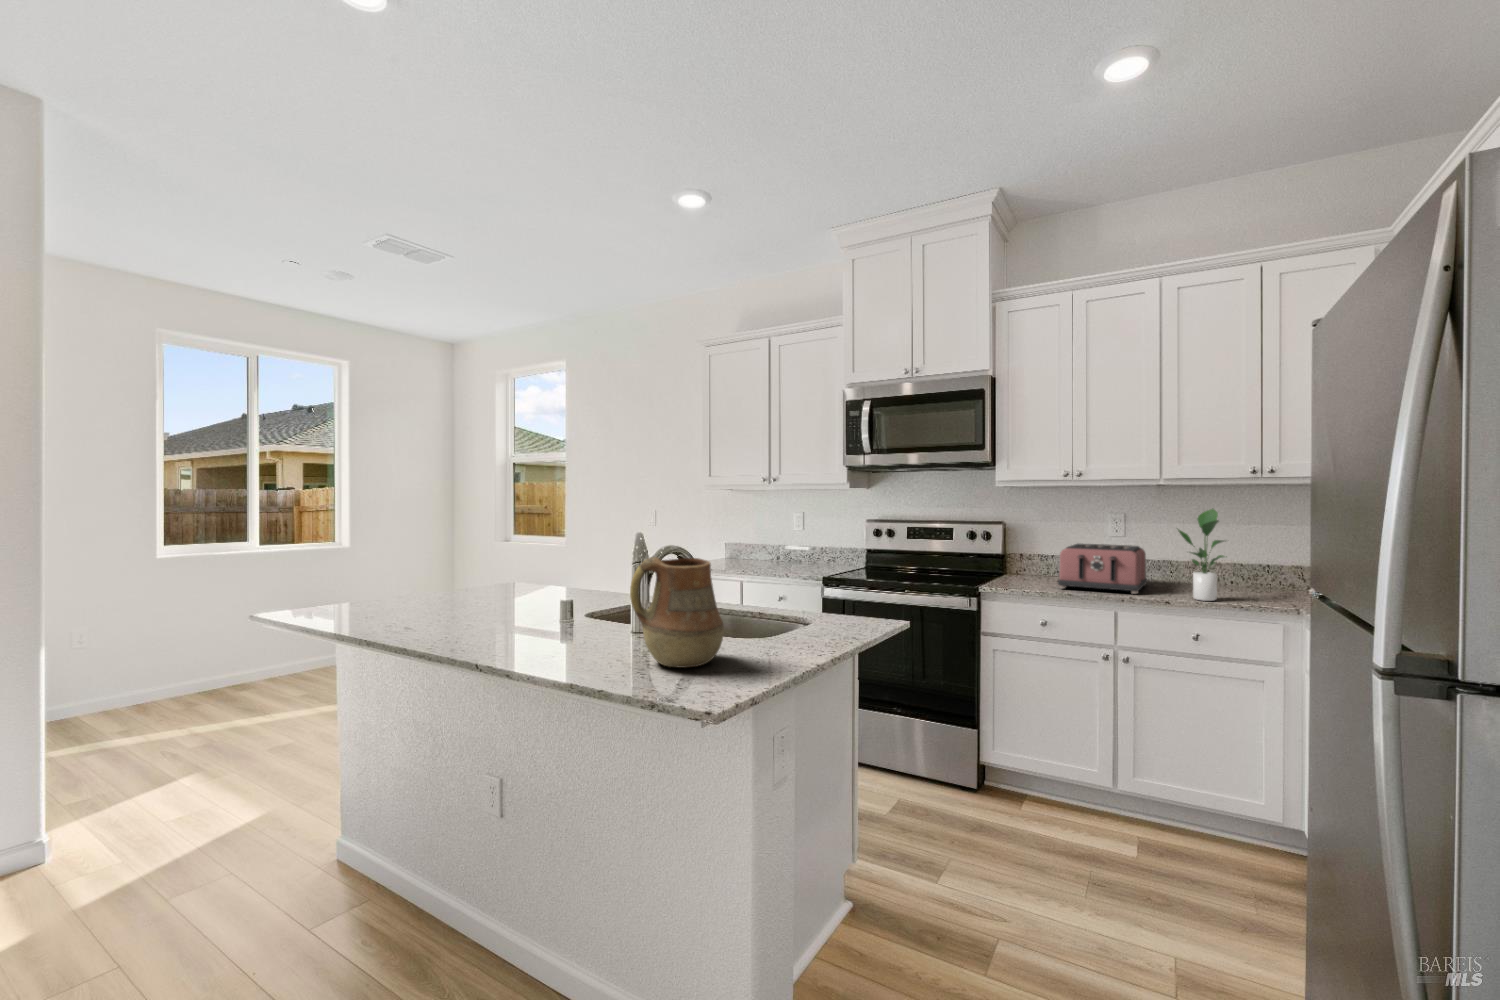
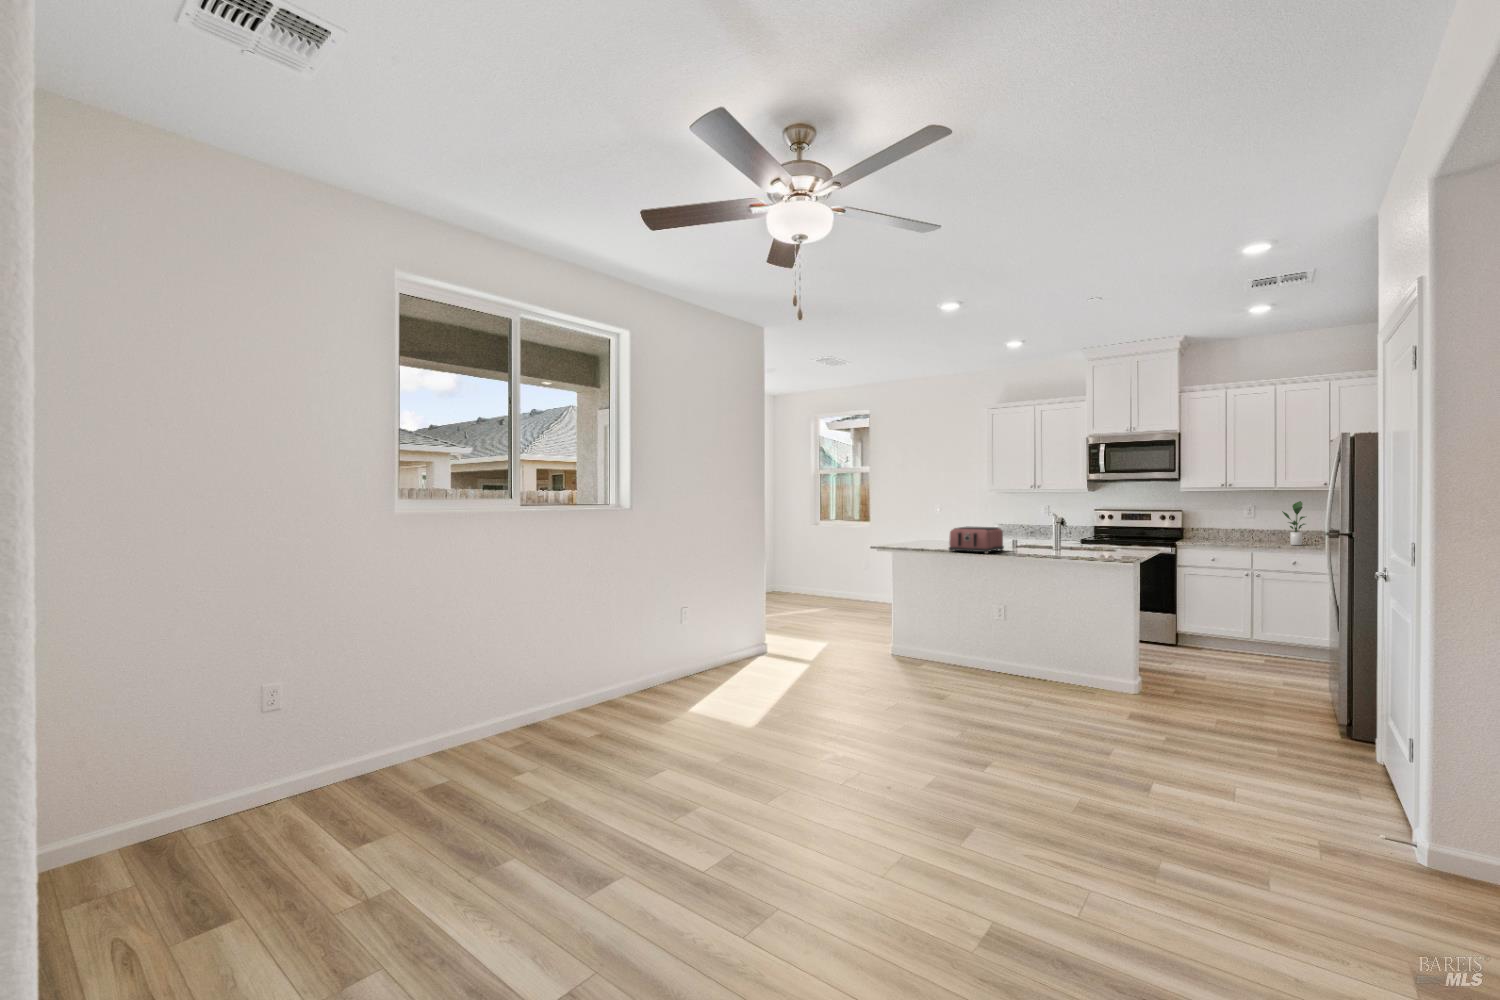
toaster: present [1058,544,1147,594] -> present [949,527,1004,554]
pitcher: present [630,557,724,668] -> none [1084,521,1116,558]

